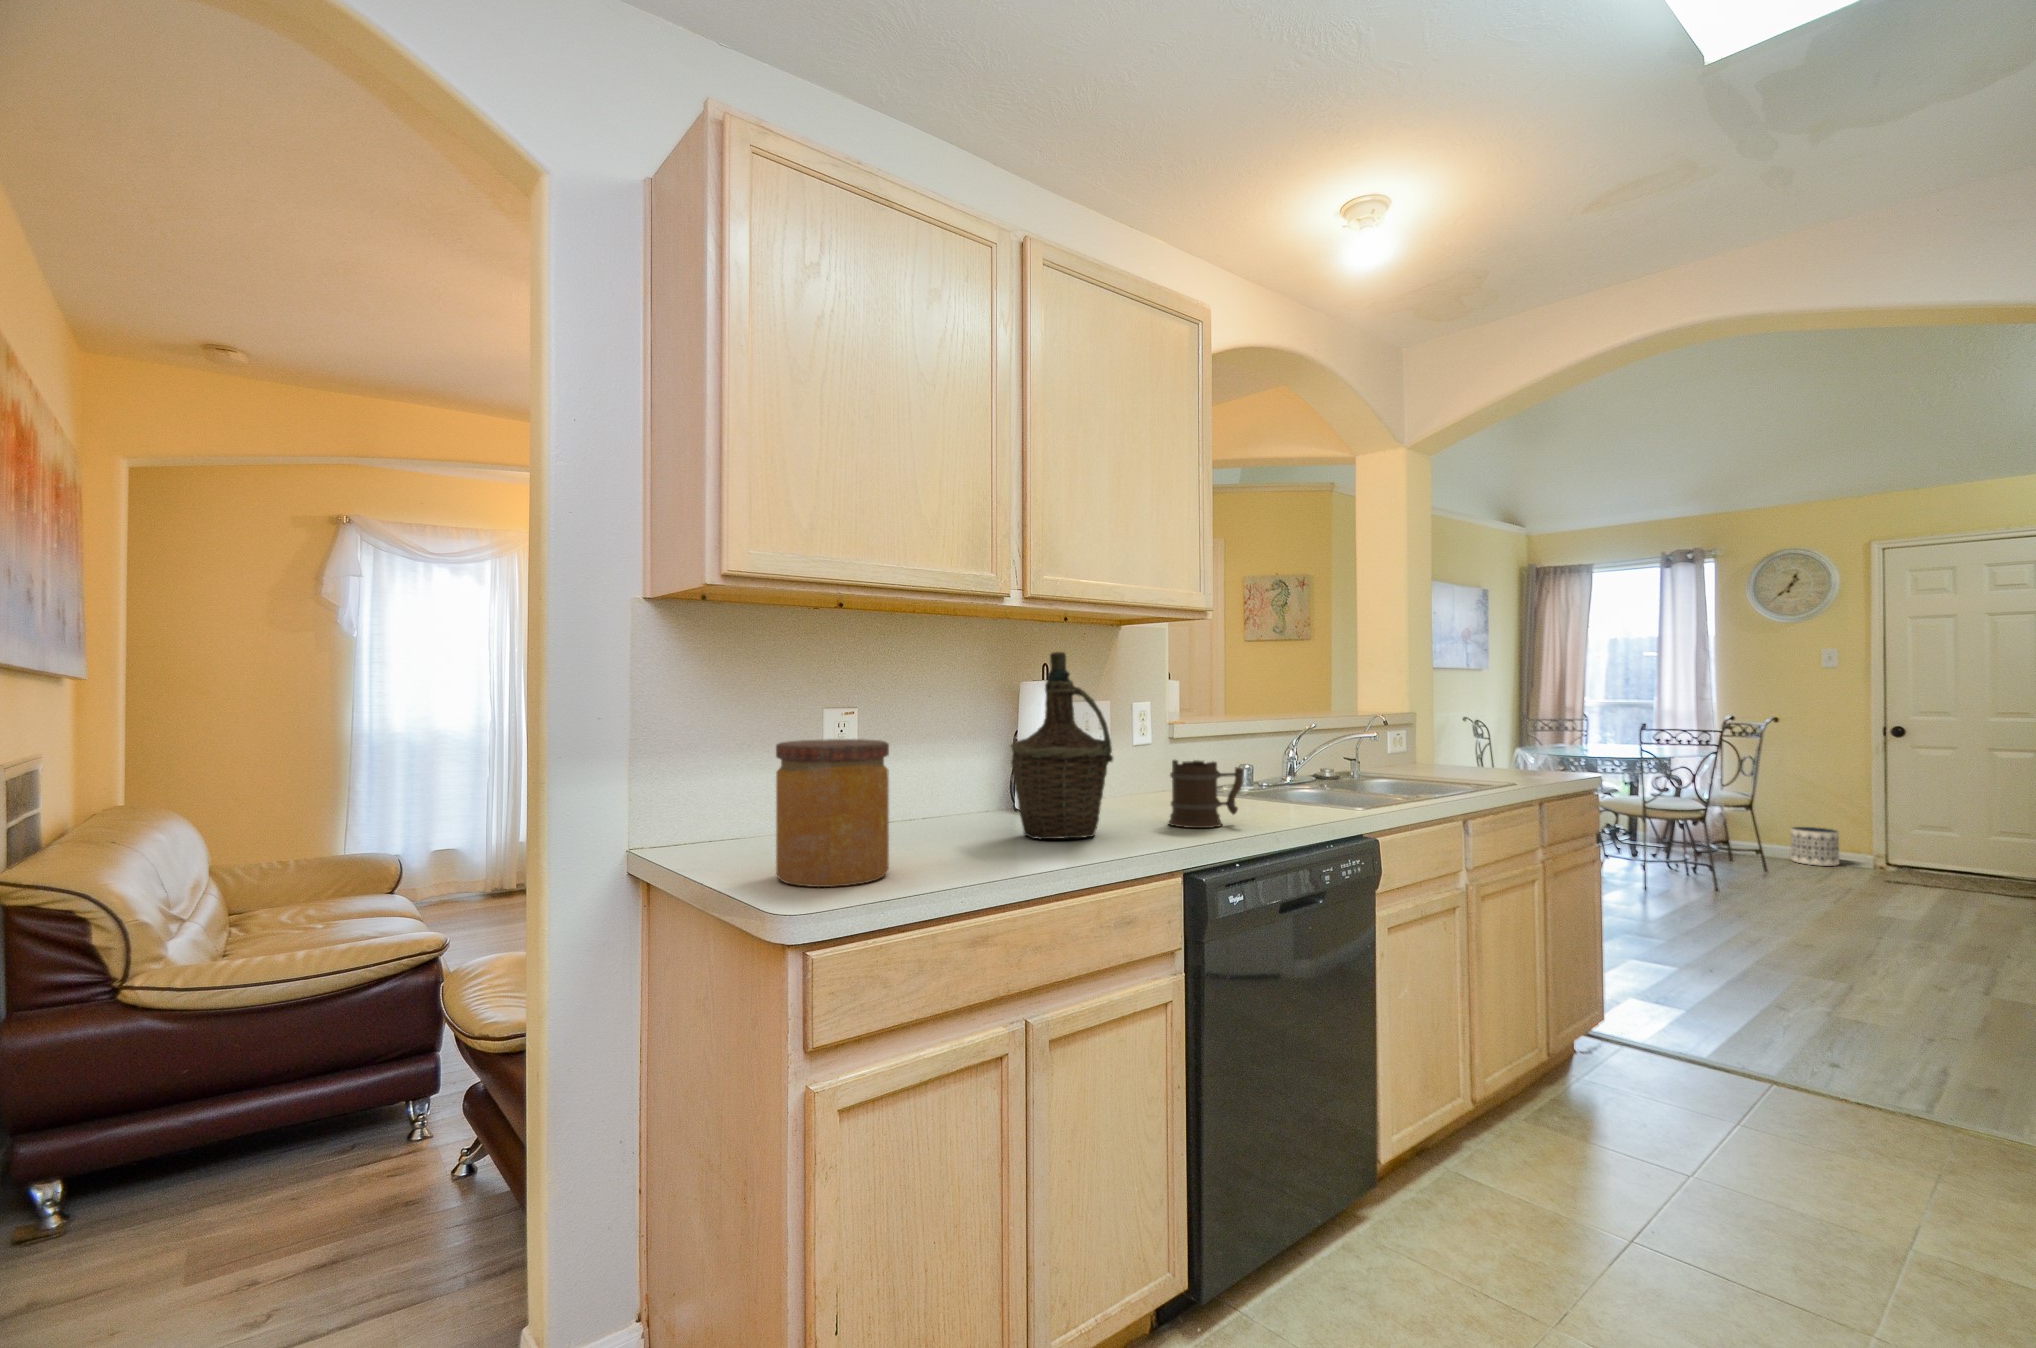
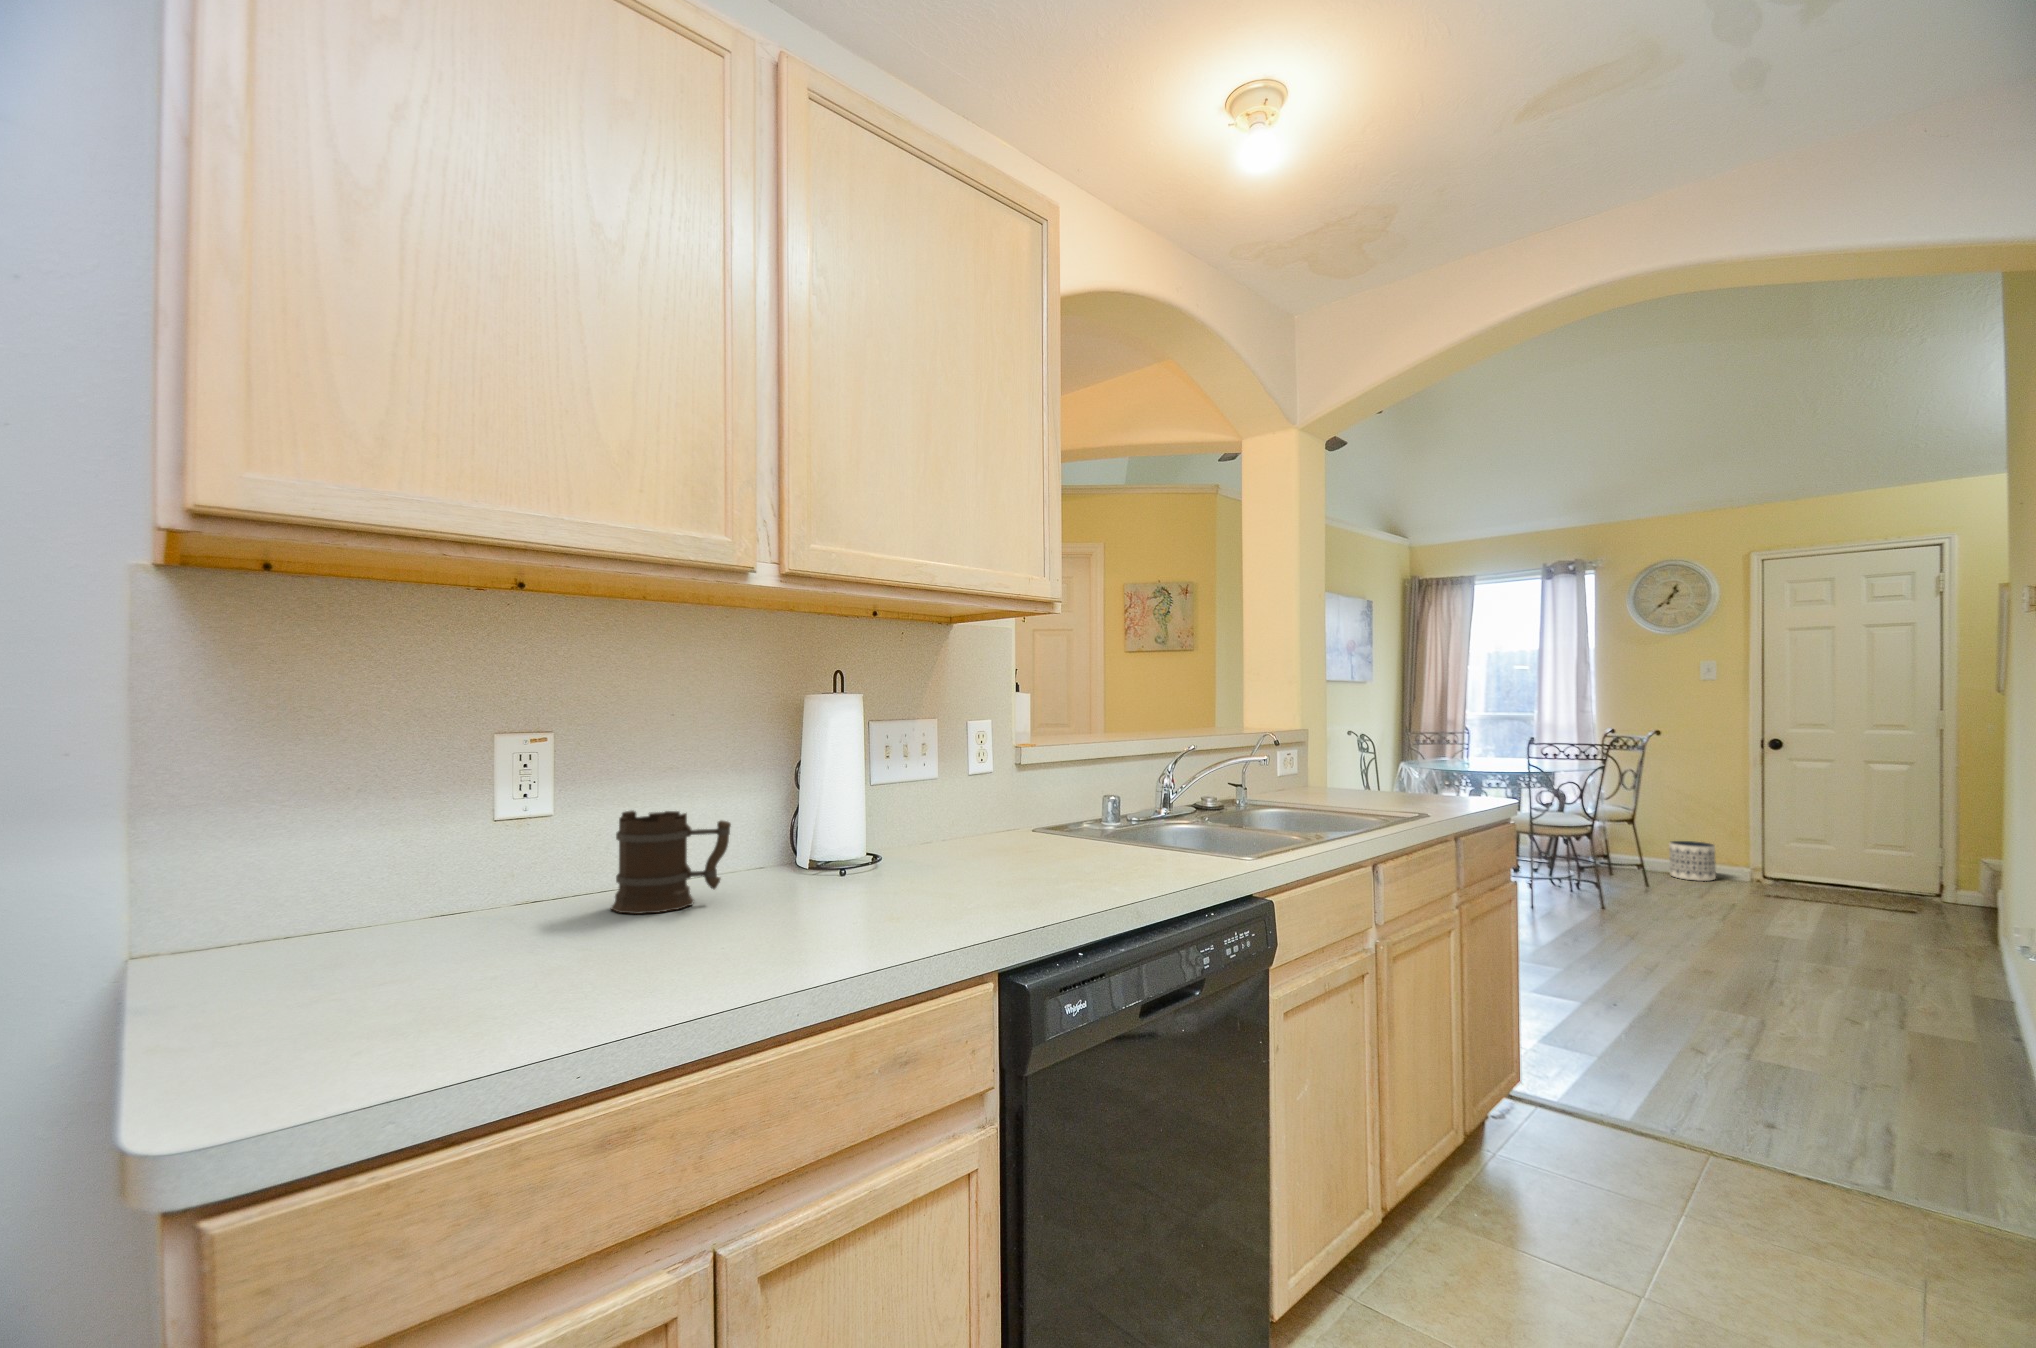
bottle: present [1011,652,1113,839] -> none [758,652,906,926]
jar: present [776,739,889,887] -> none [267,790,496,1059]
mug: present [1168,759,1244,828] -> present [610,811,731,914]

